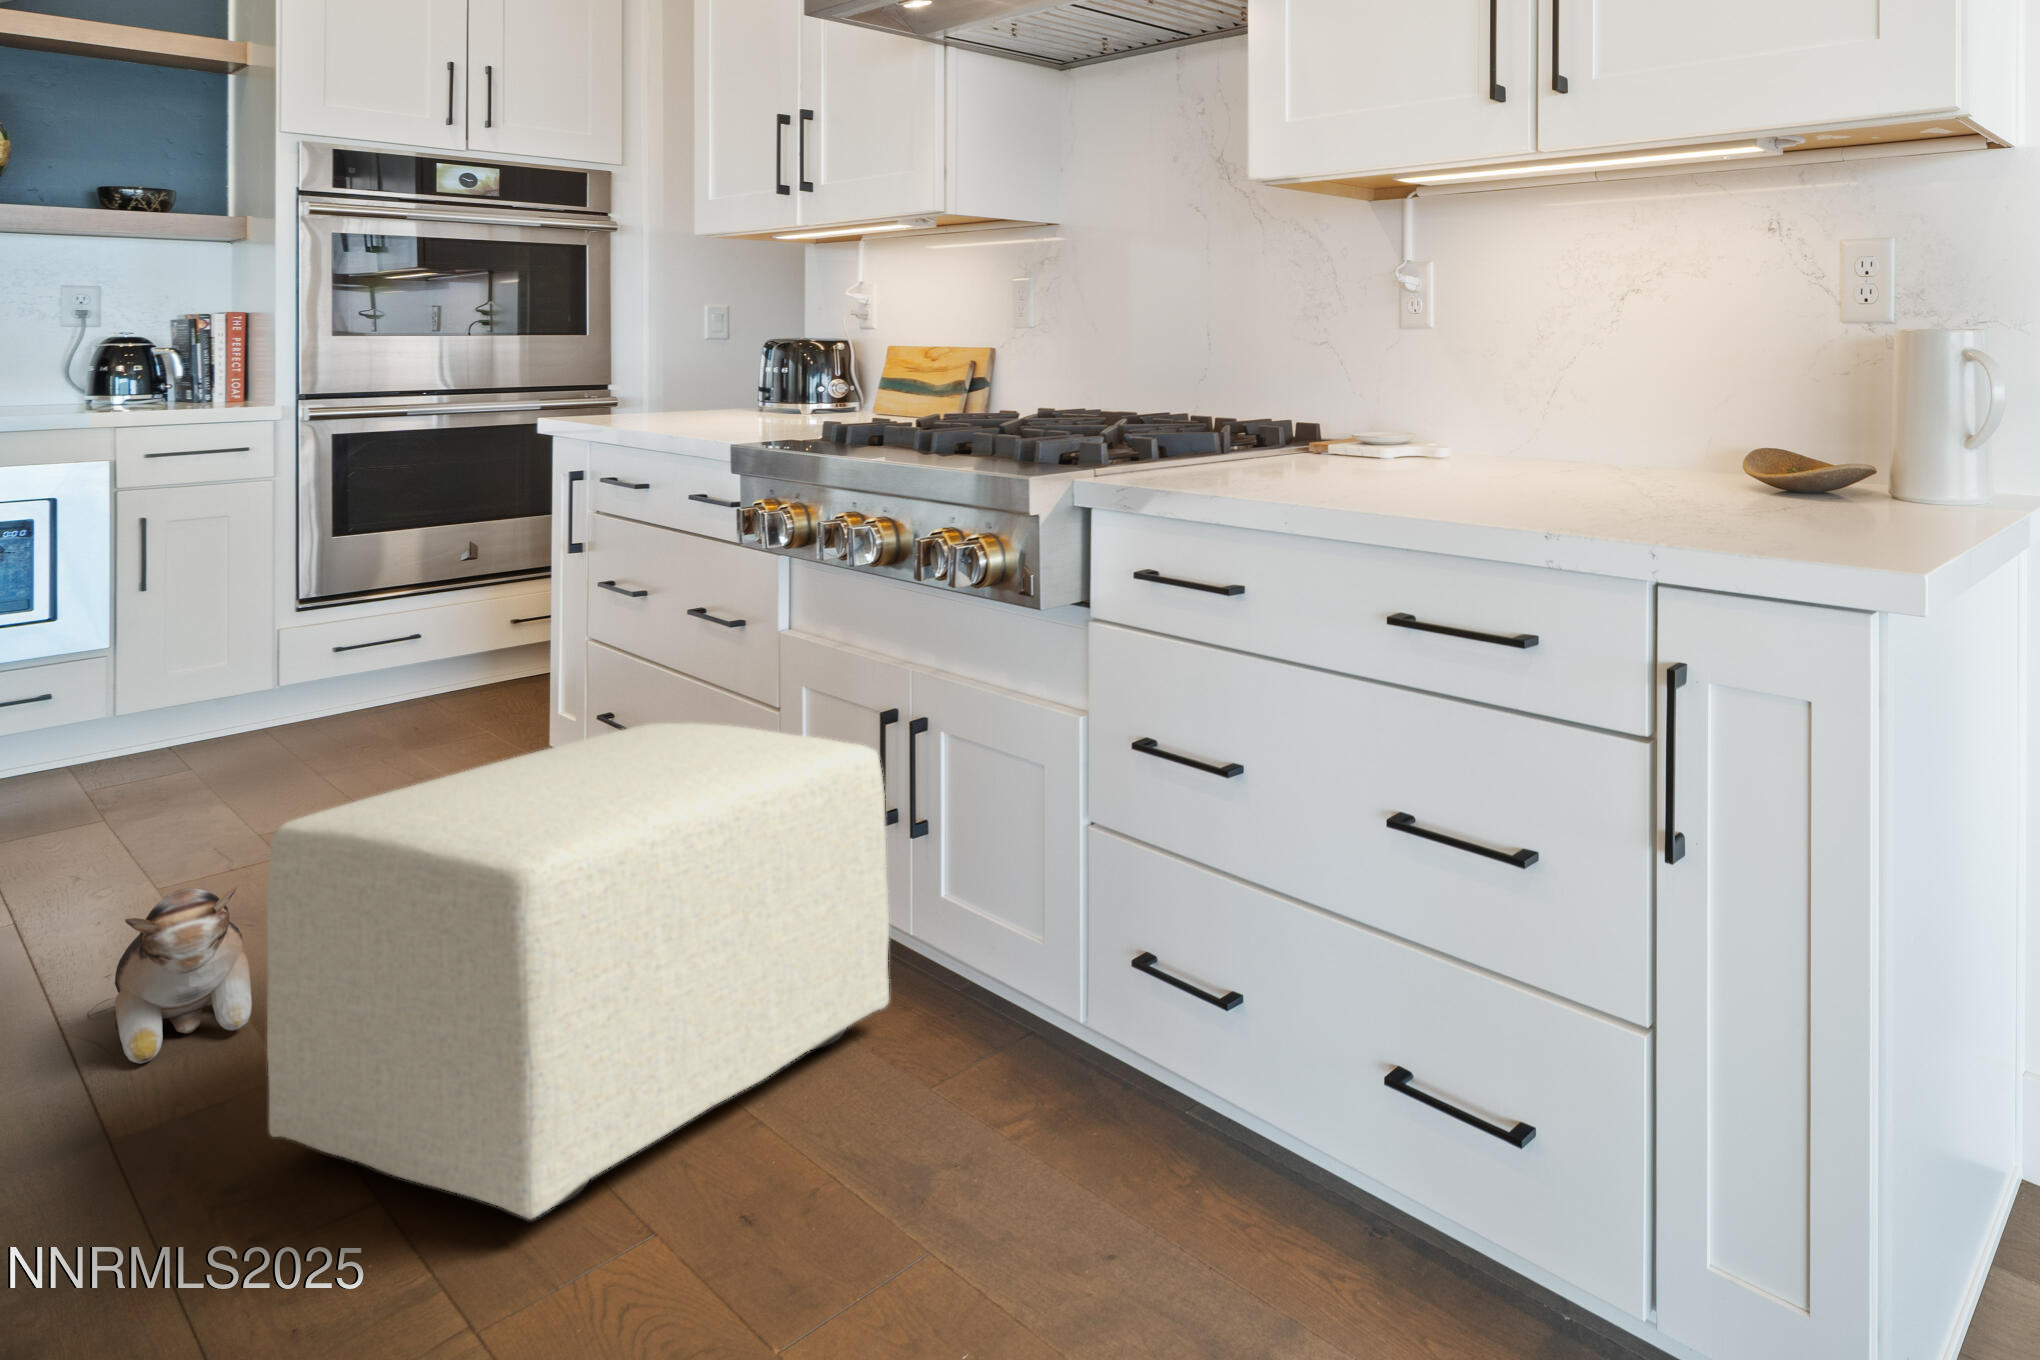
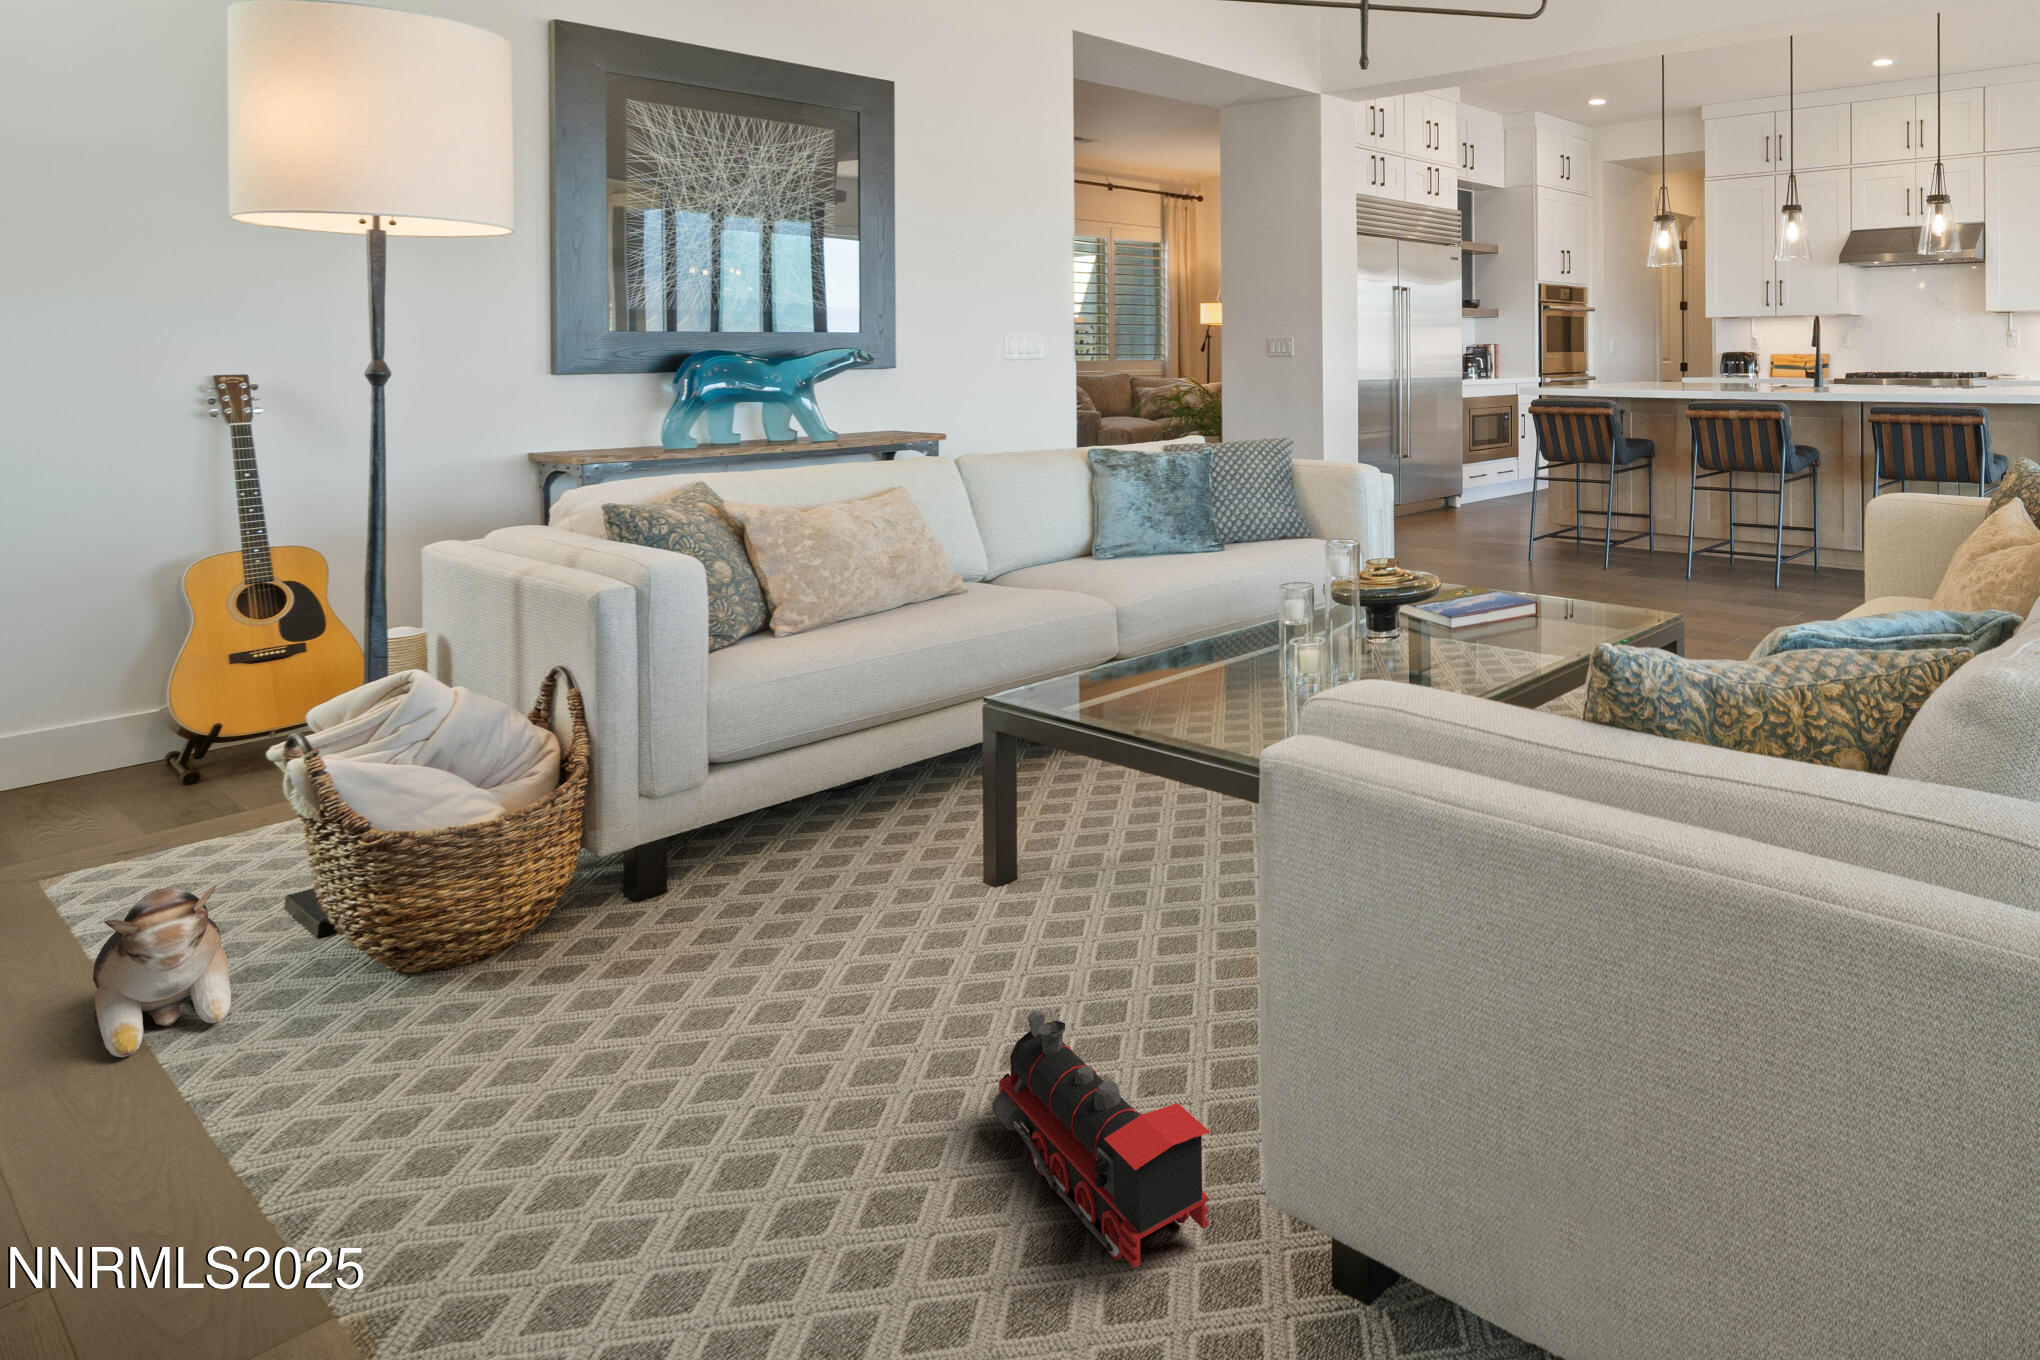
ottoman: present [267,723,889,1219] -> none [254,725,867,1221]
toy train: none [1015,1006,1241,1270] -> present [992,1011,1210,1268]

